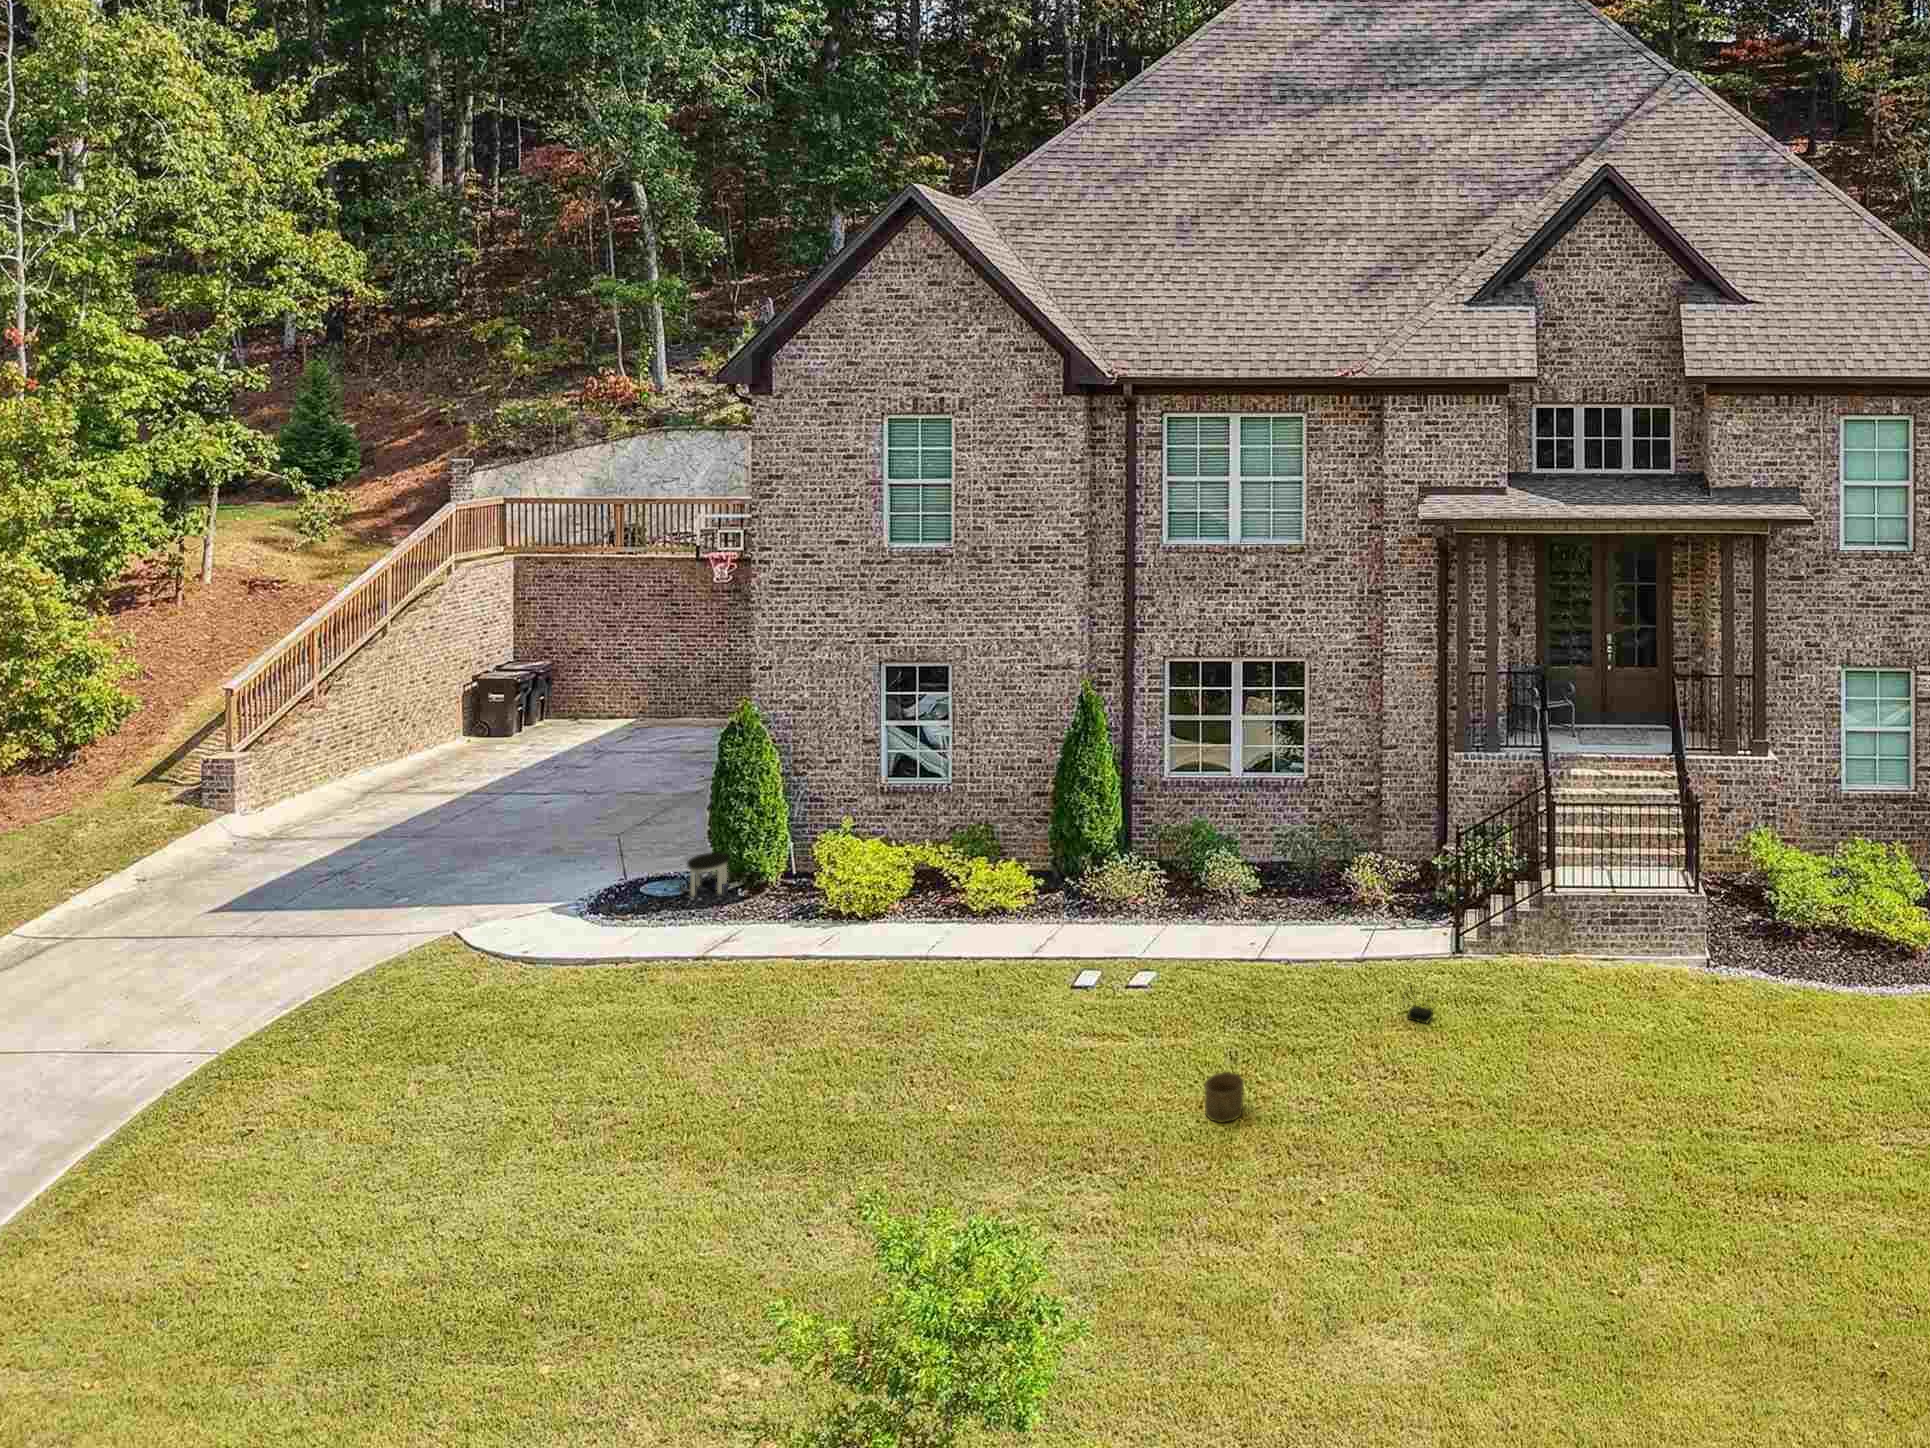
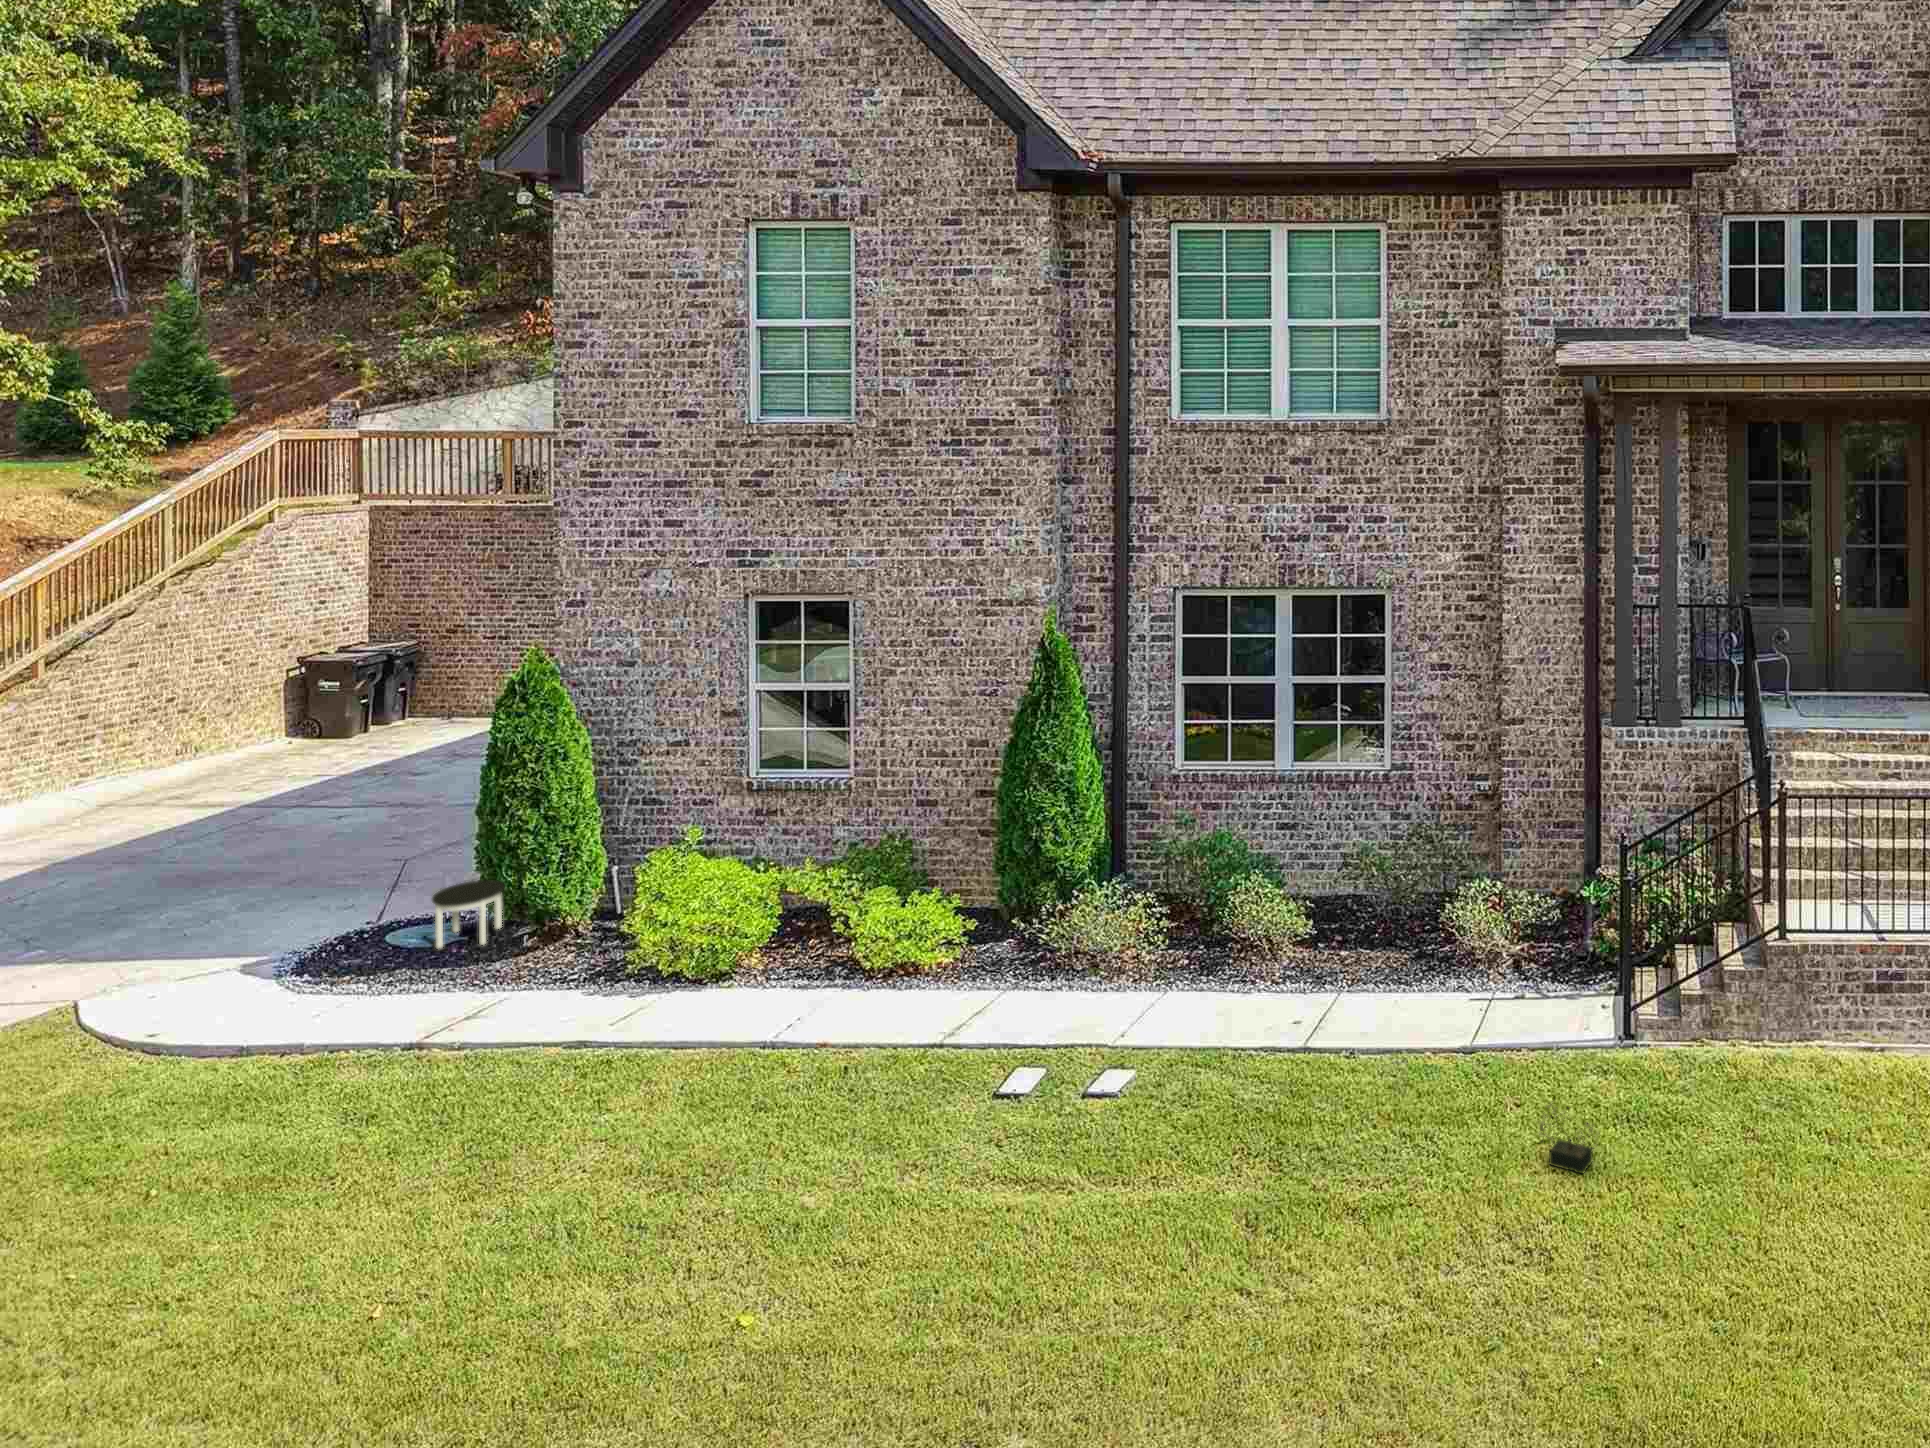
wooden bucket: present [1204,1072,1244,1123] -> none [1167,1280,1246,1385]

